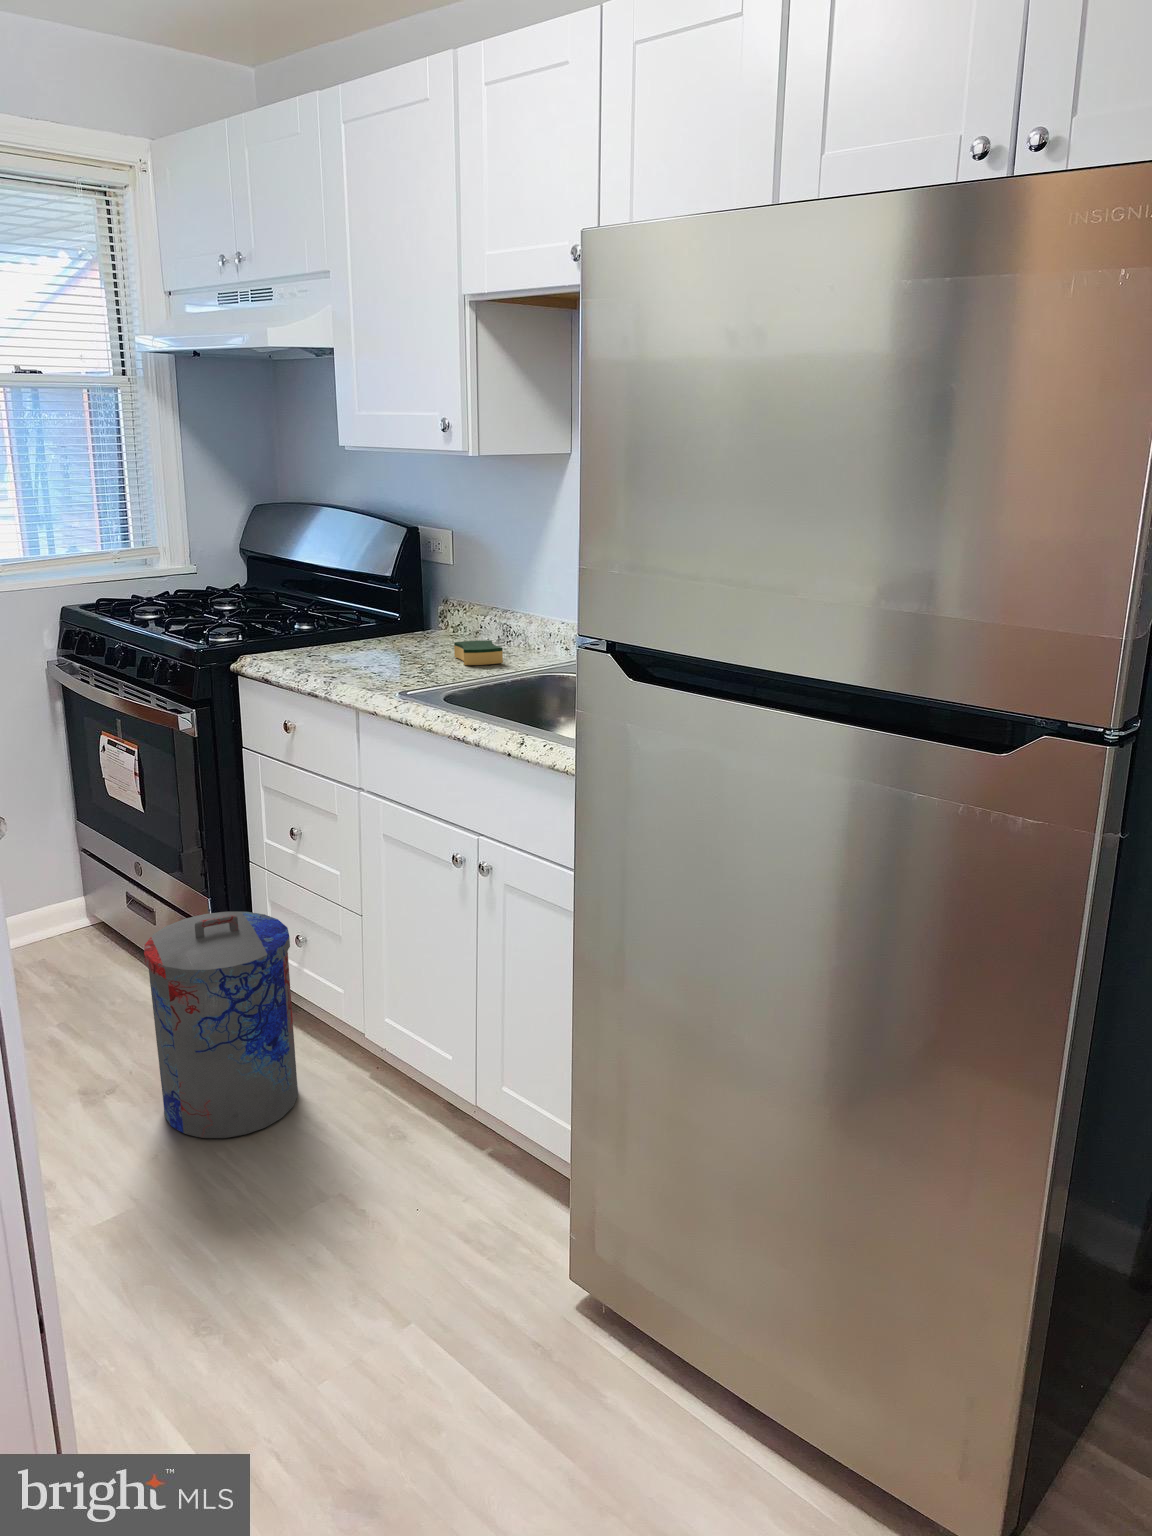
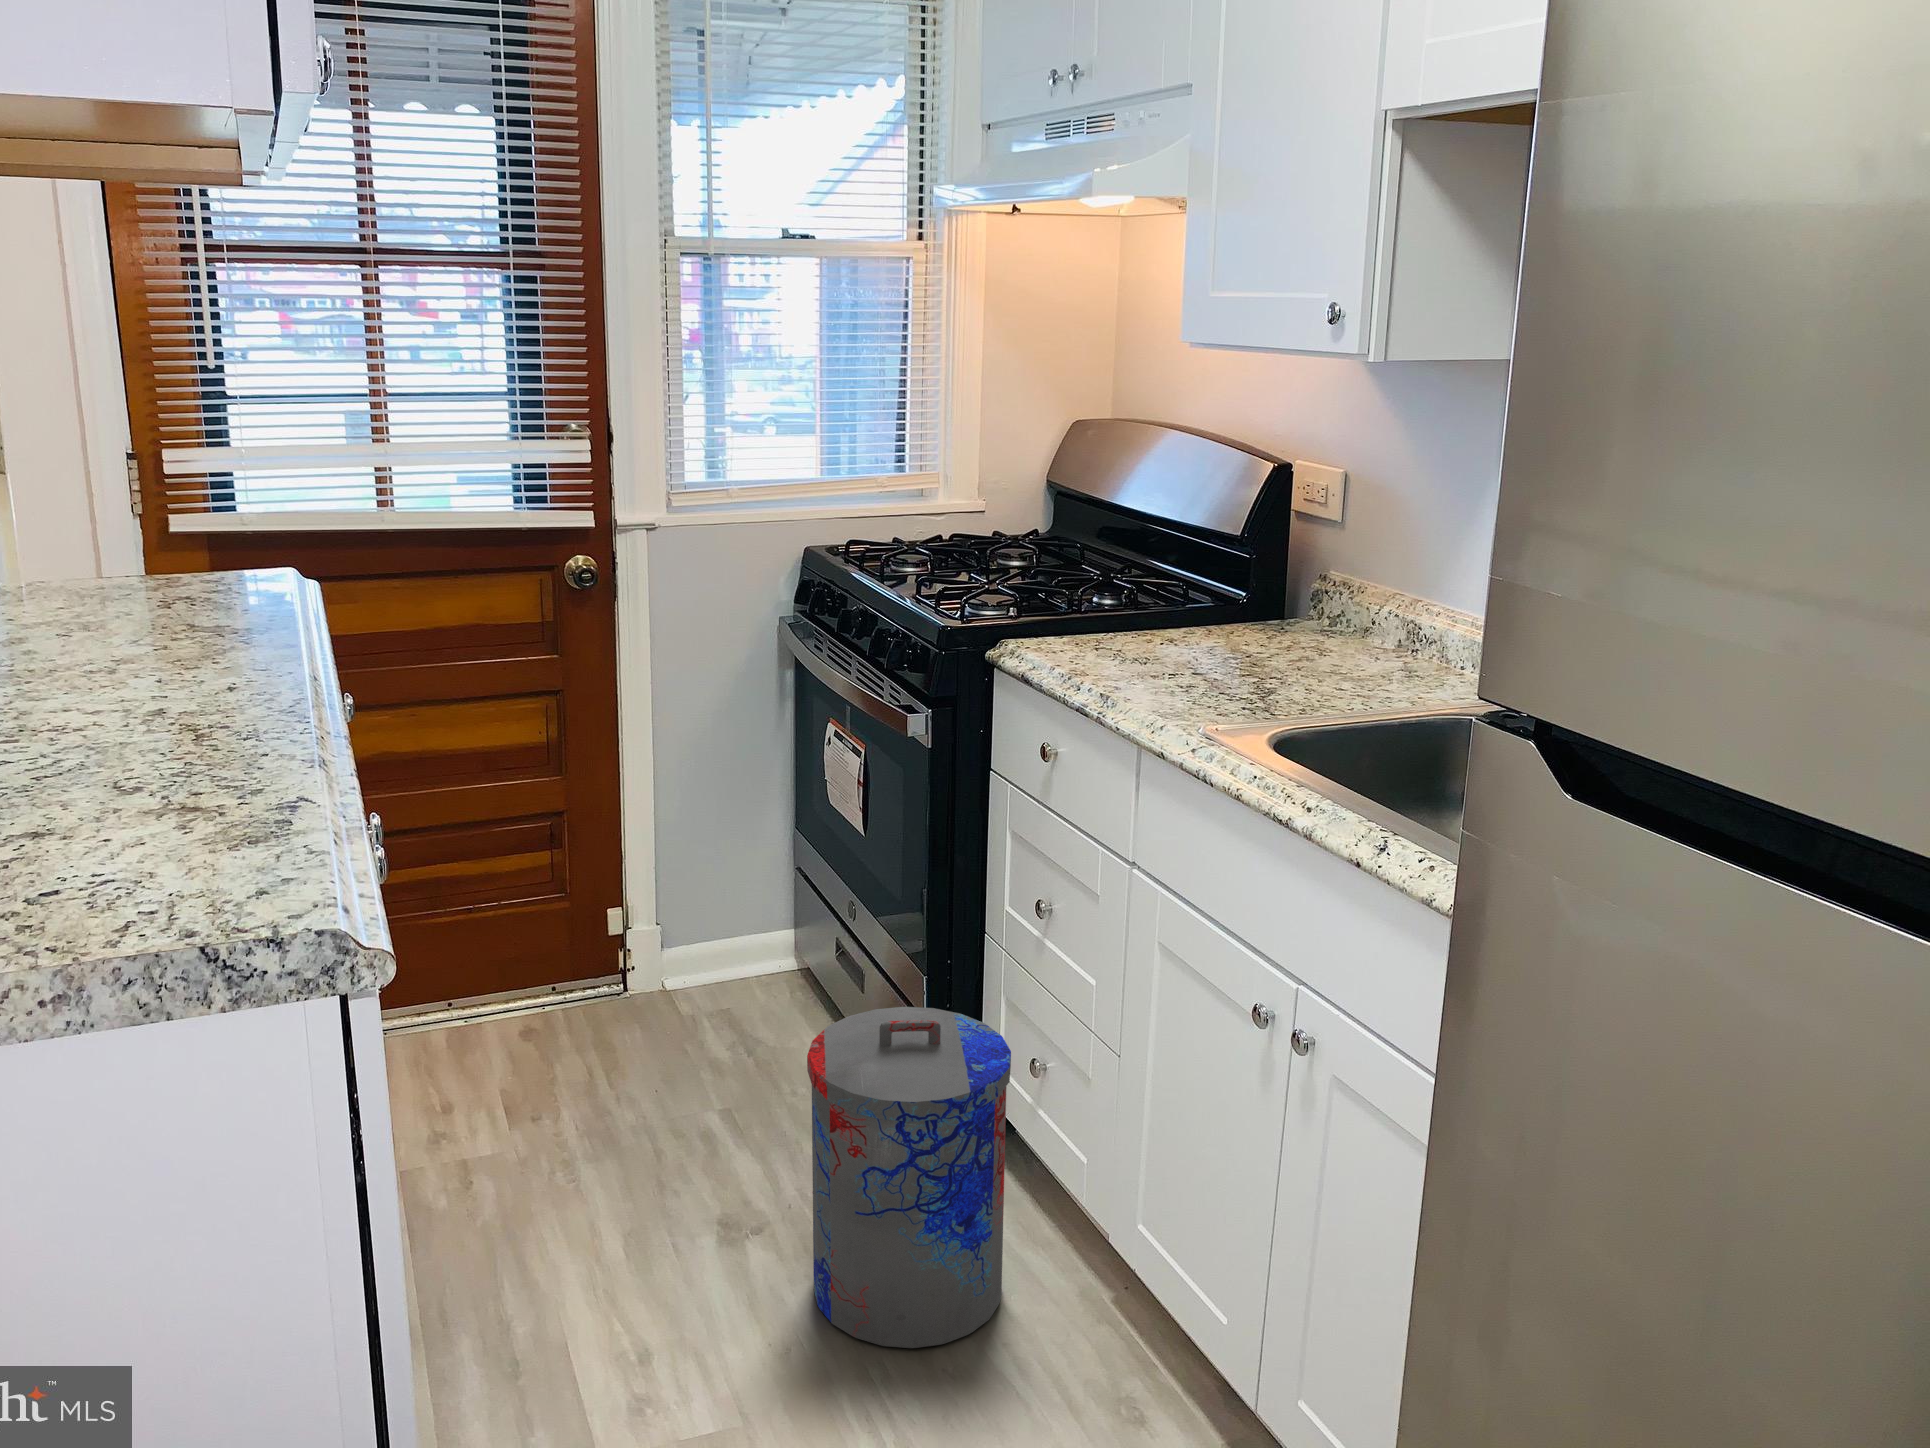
sponge: present [454,640,503,665] -> none [1318,647,1395,689]

